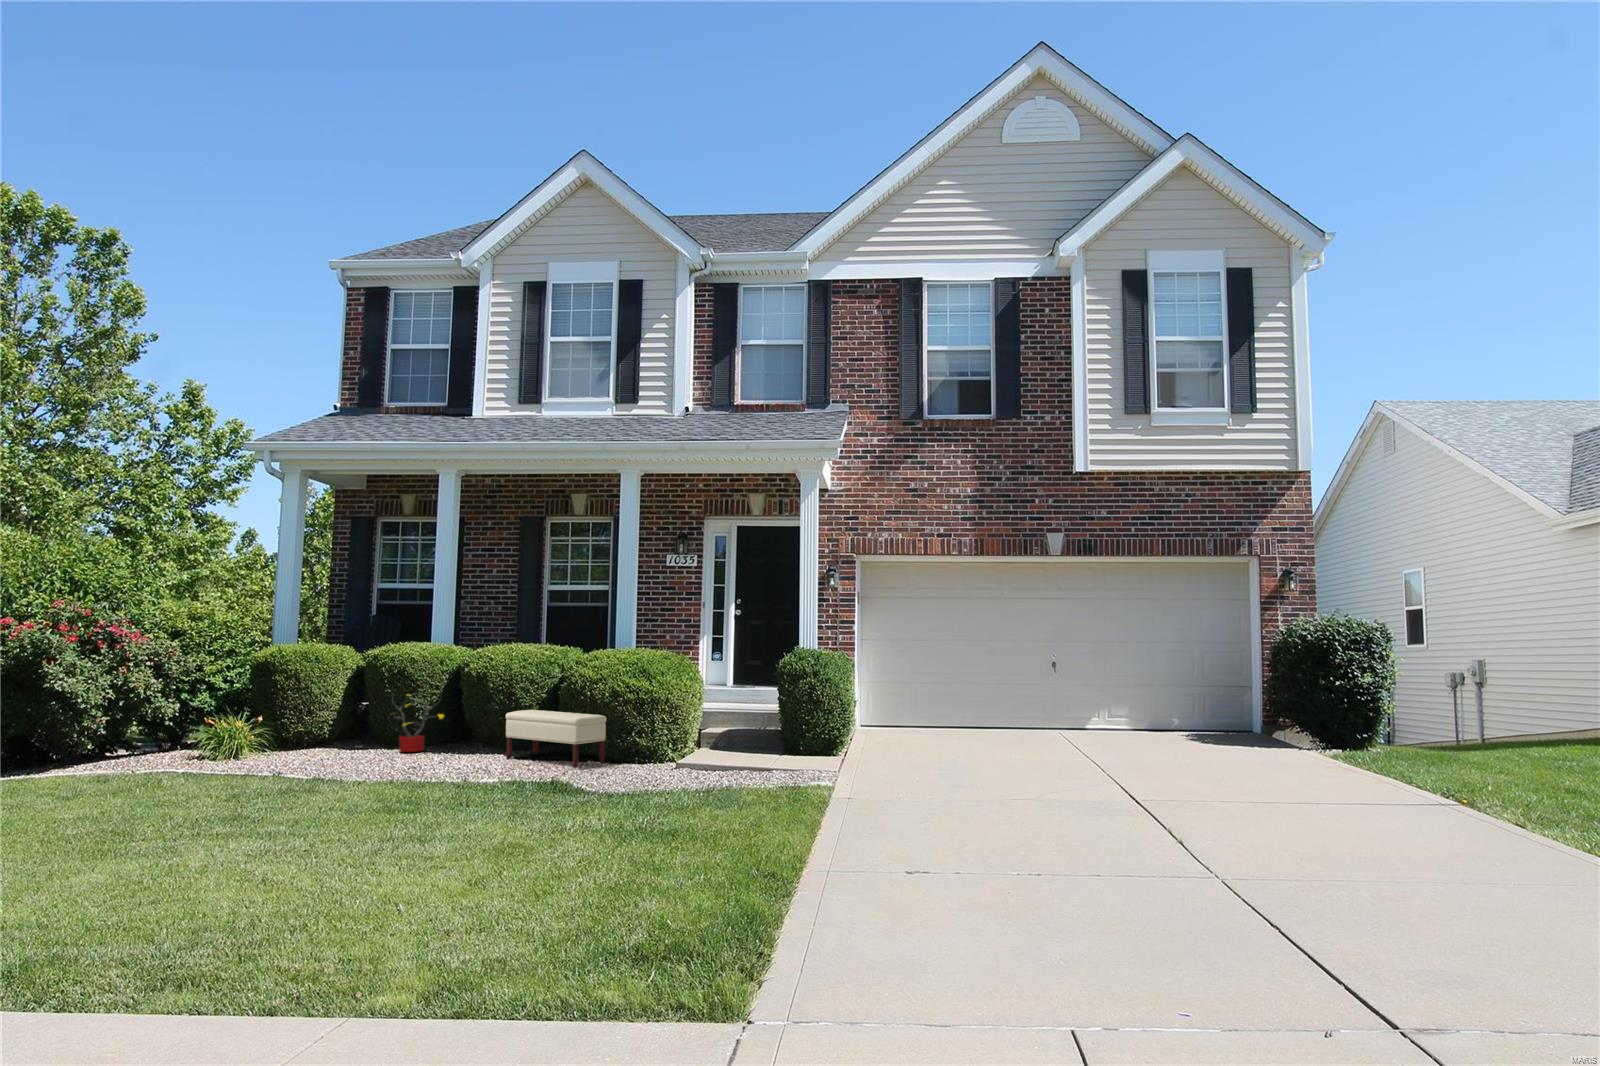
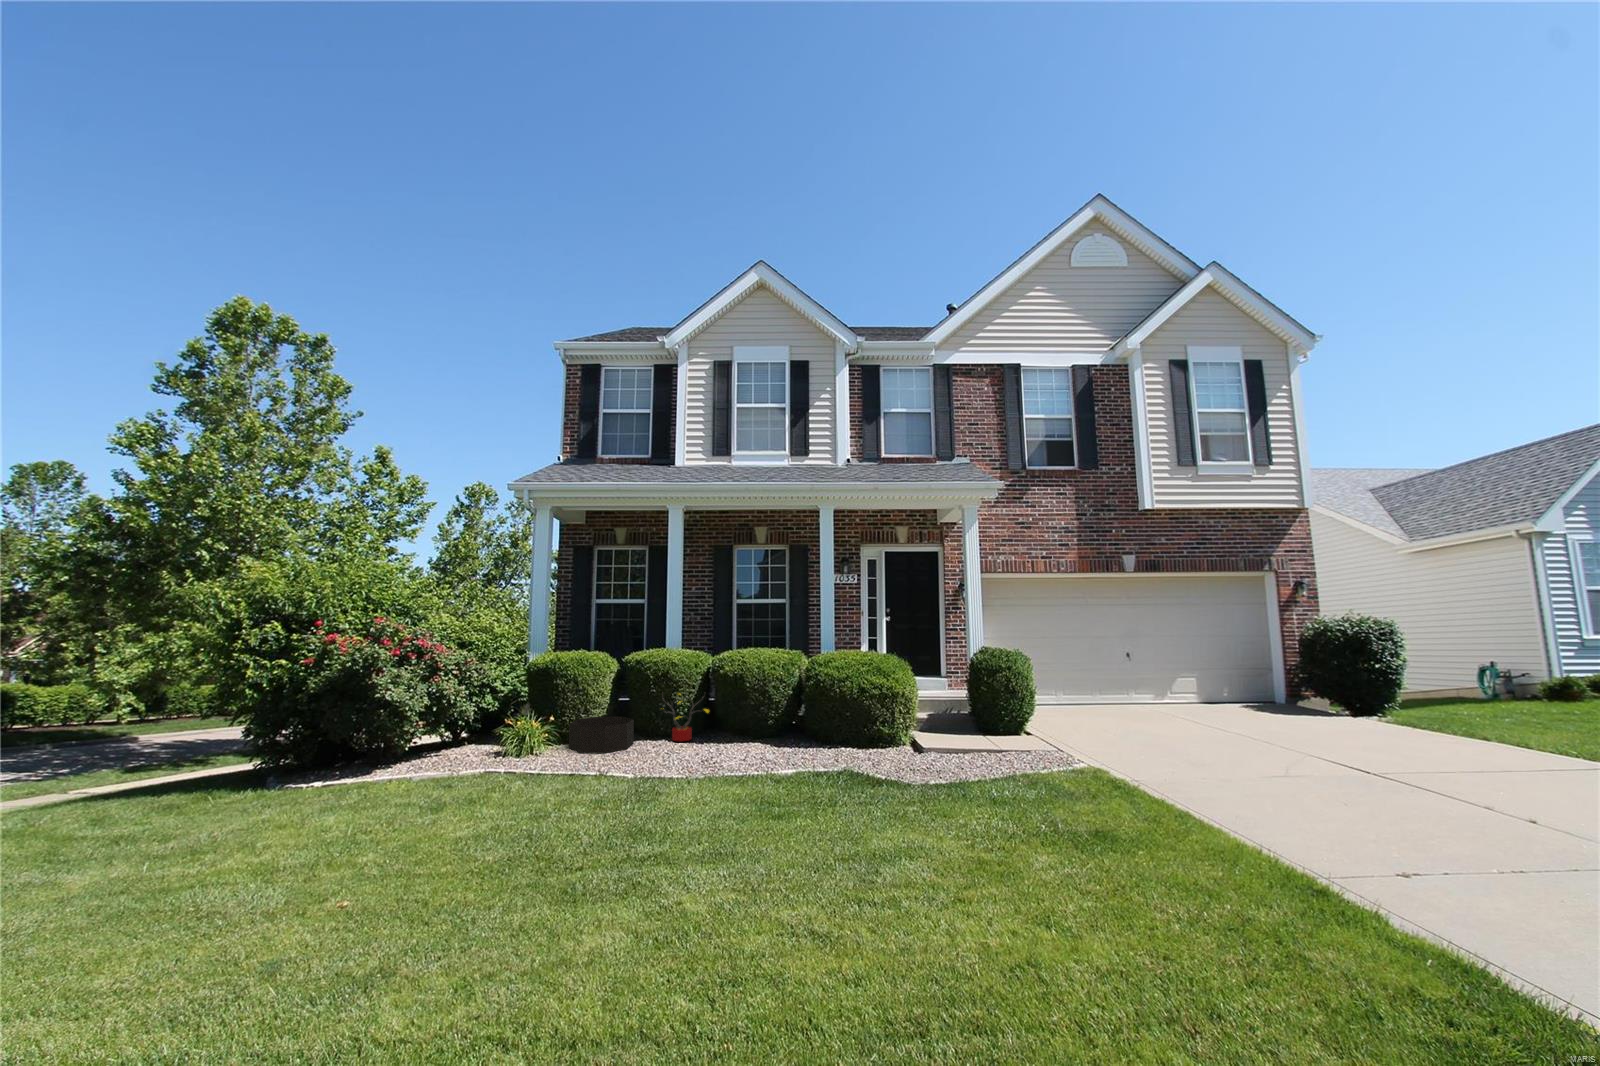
bench: present [505,710,607,768] -> none [769,705,859,755]
basket: none [270,722,352,760] -> present [569,717,634,753]

